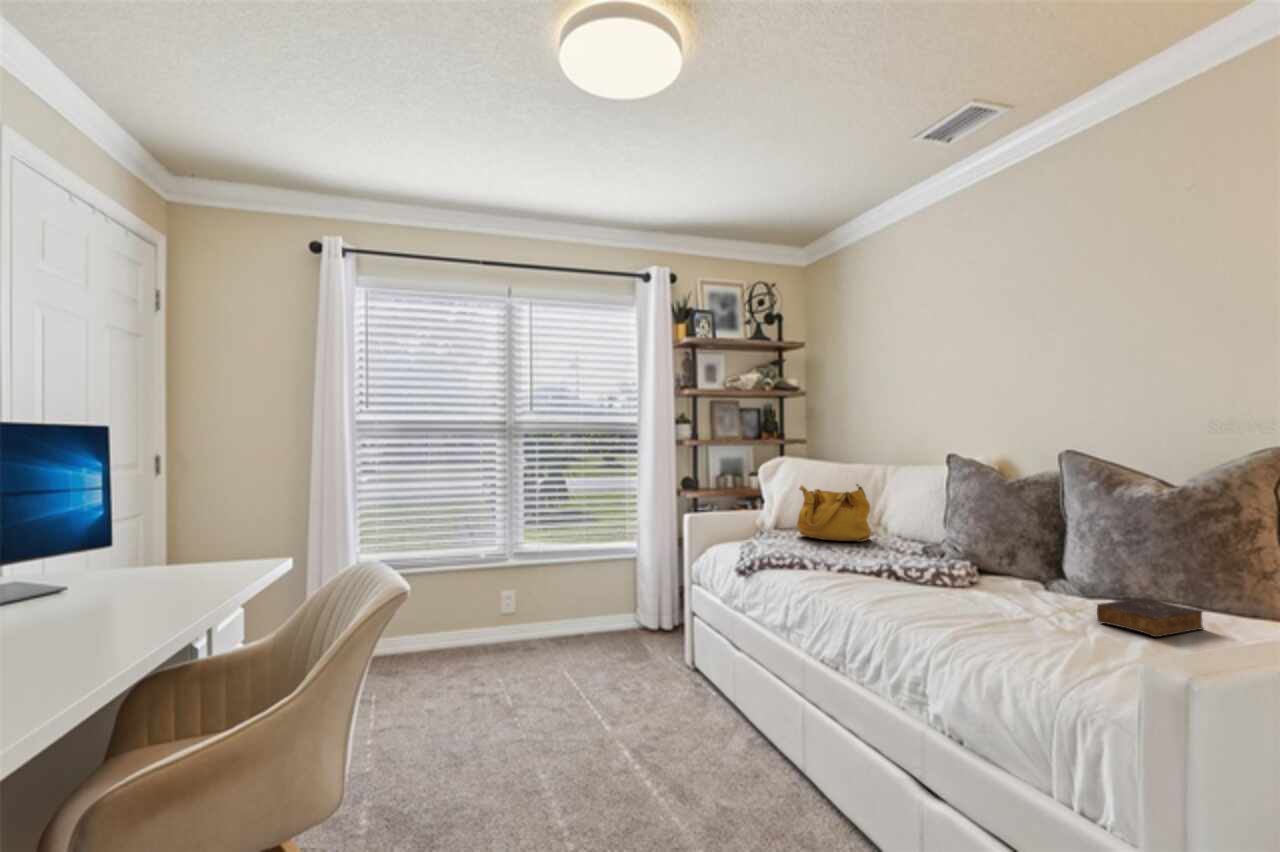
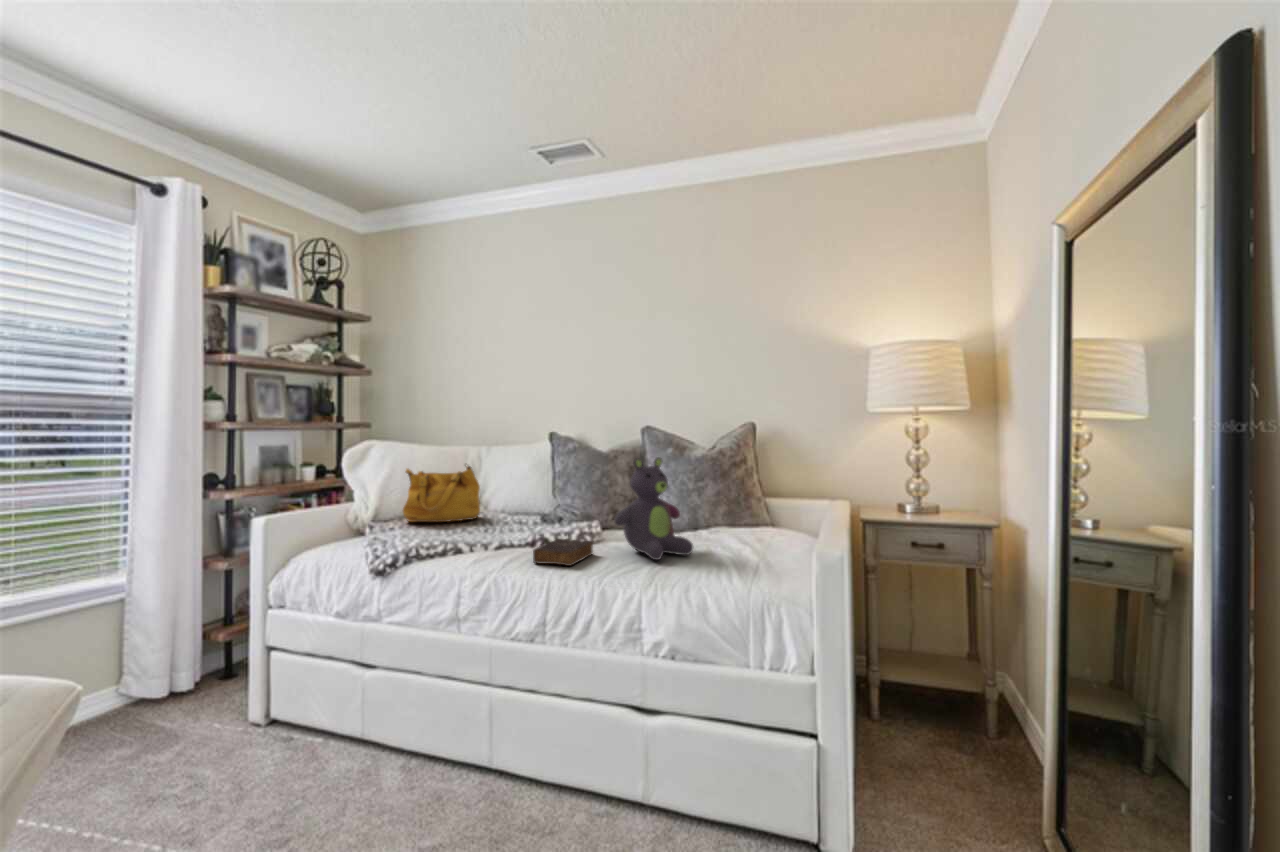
stuffed bear: none [942,488,1051,619] -> present [615,457,693,560]
book: present [1097,598,1203,637] -> present [533,539,593,566]

